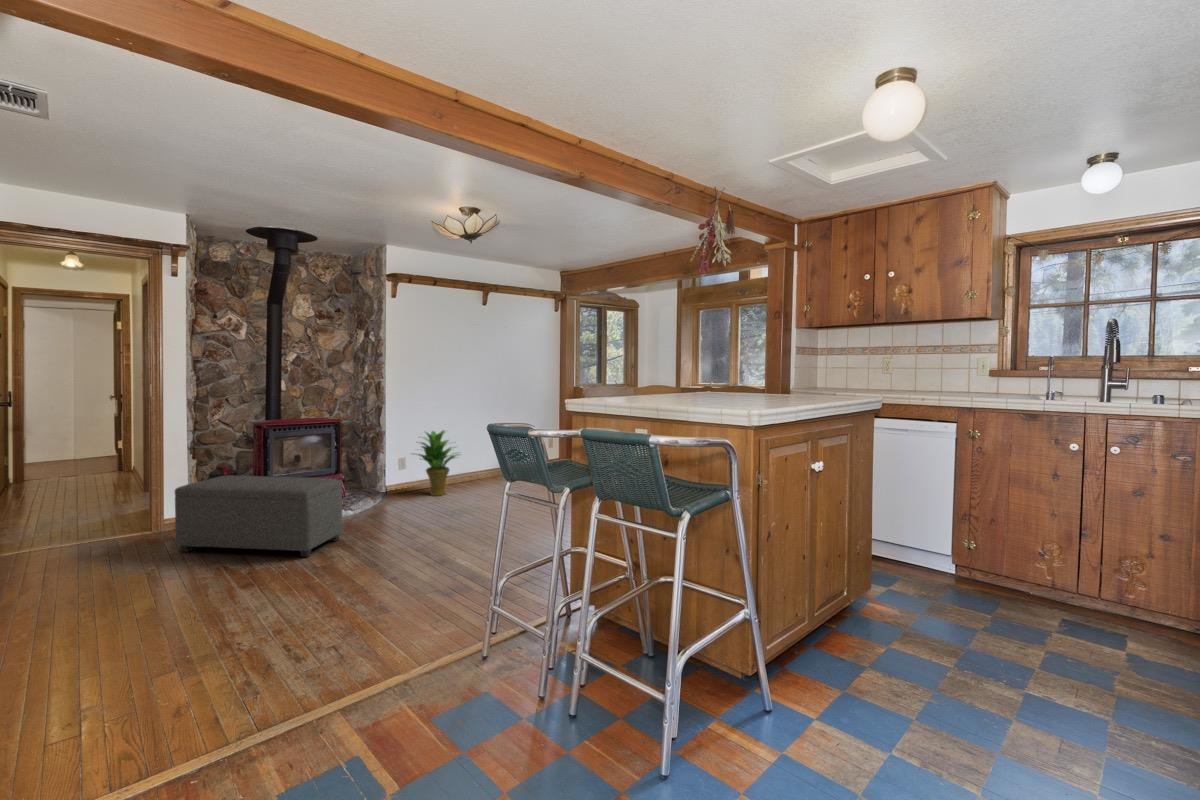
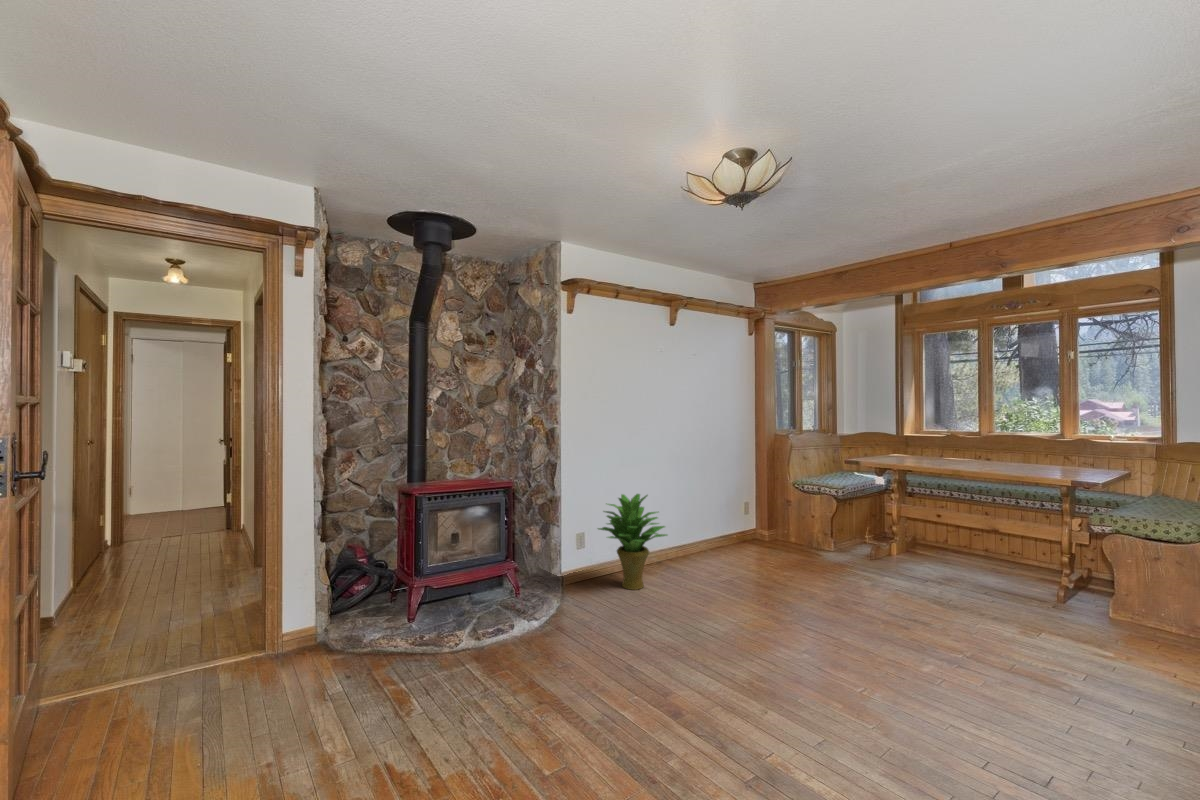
ottoman: present [175,475,342,557] -> none [290,588,554,770]

